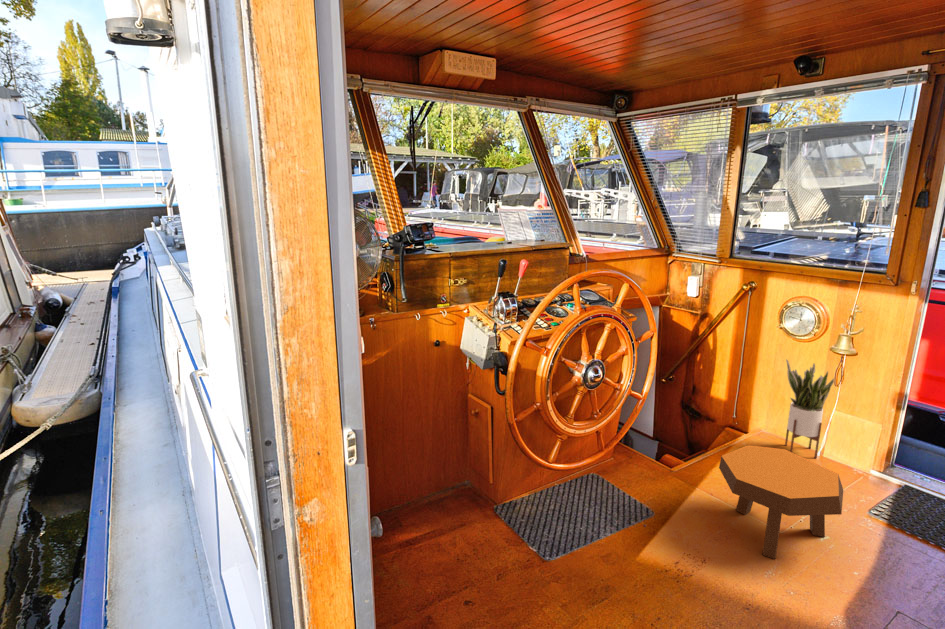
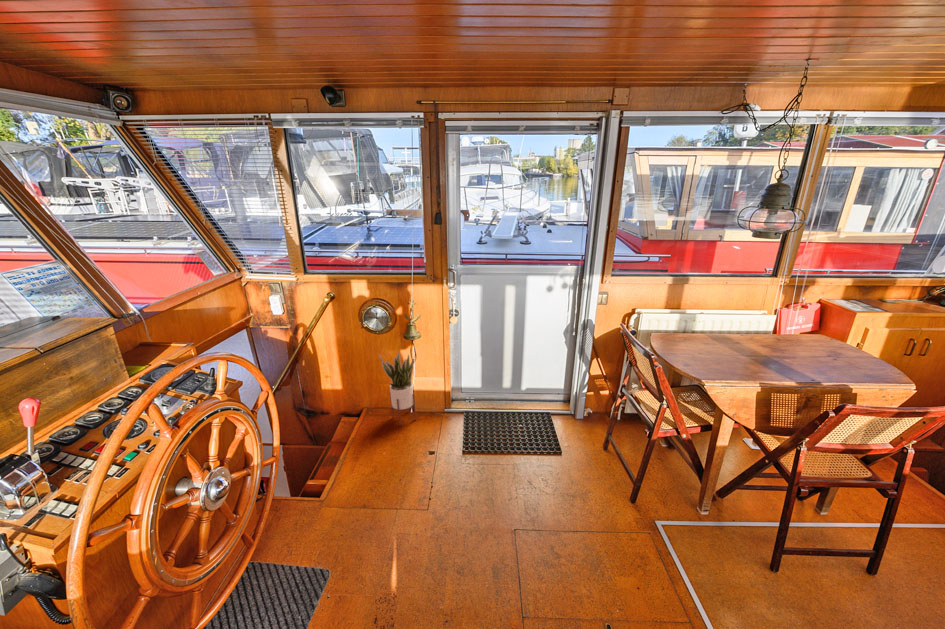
footstool: present [719,445,843,559] -> none [371,441,469,548]

